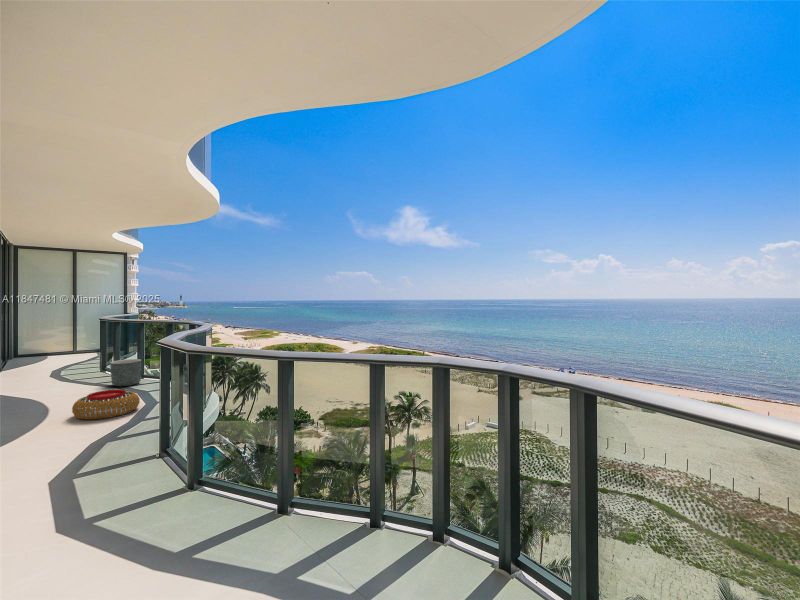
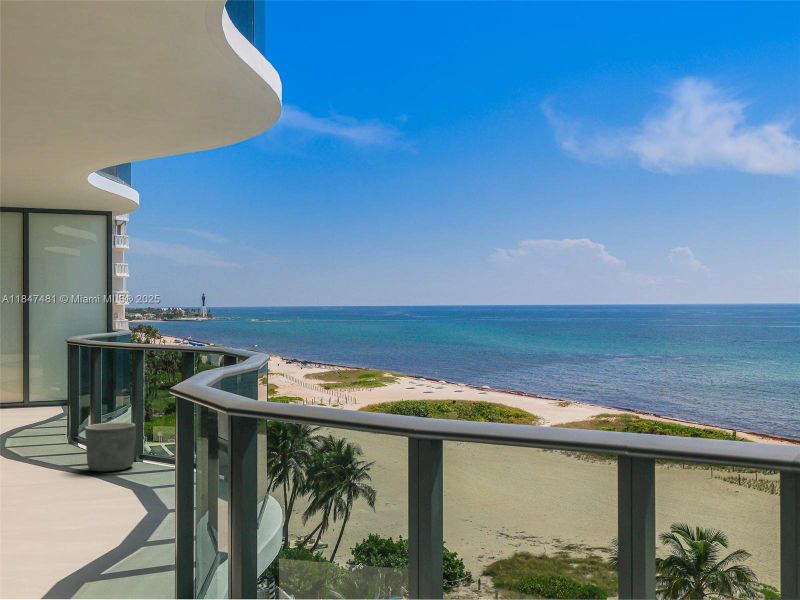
pouf: present [72,389,140,420] -> none [24,478,132,531]

